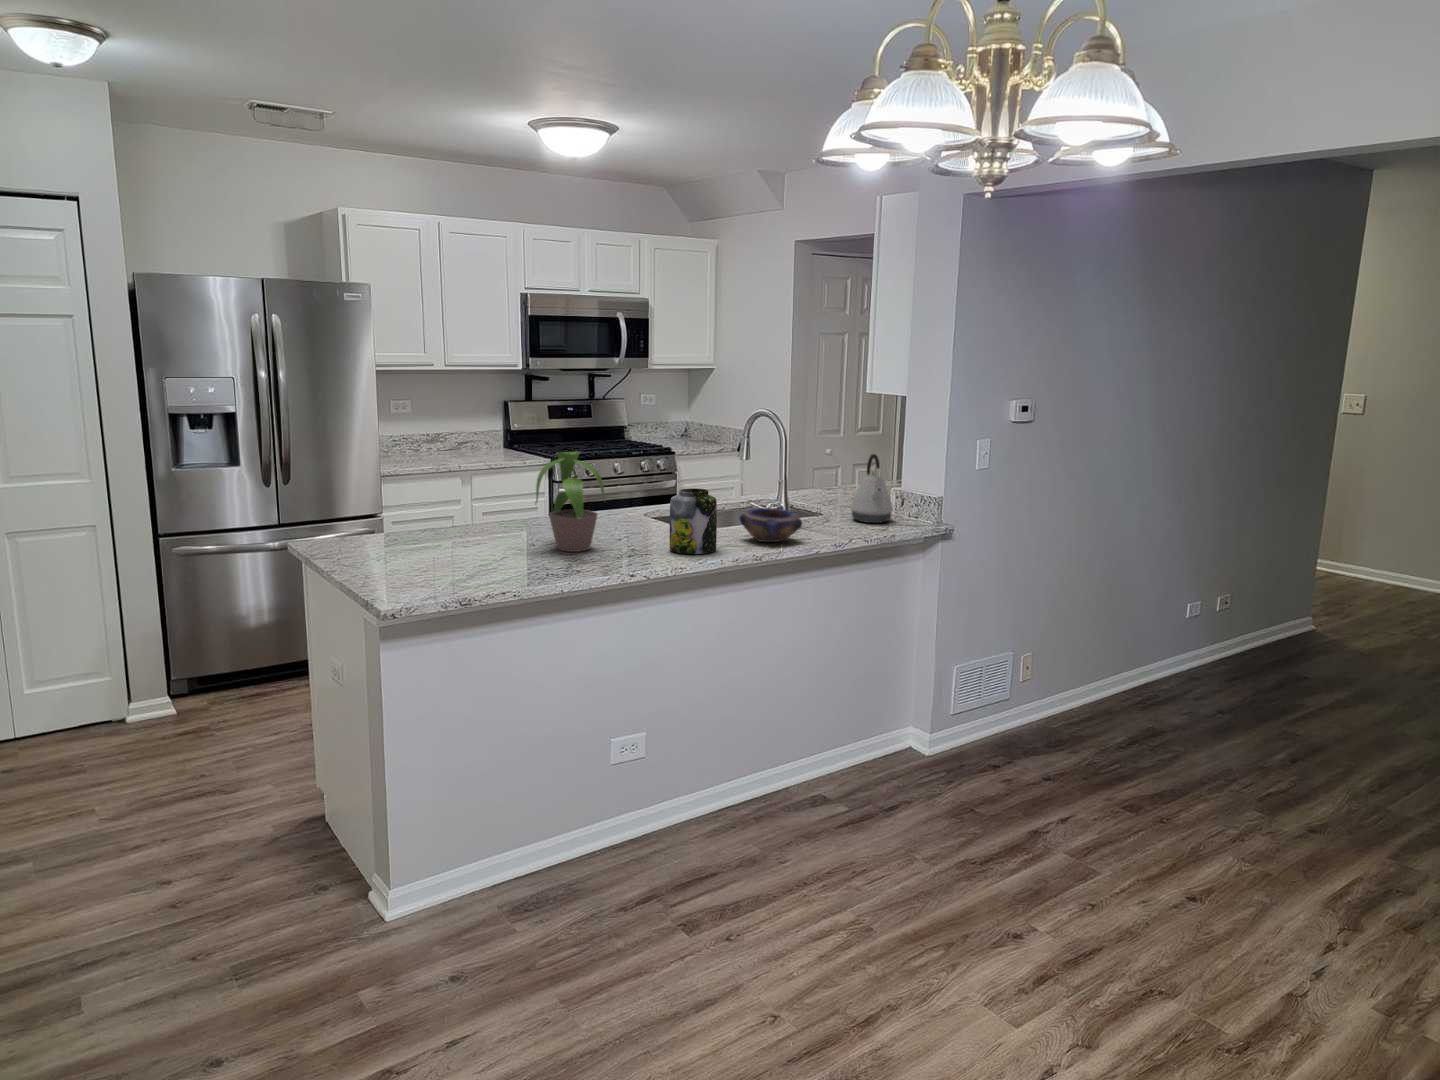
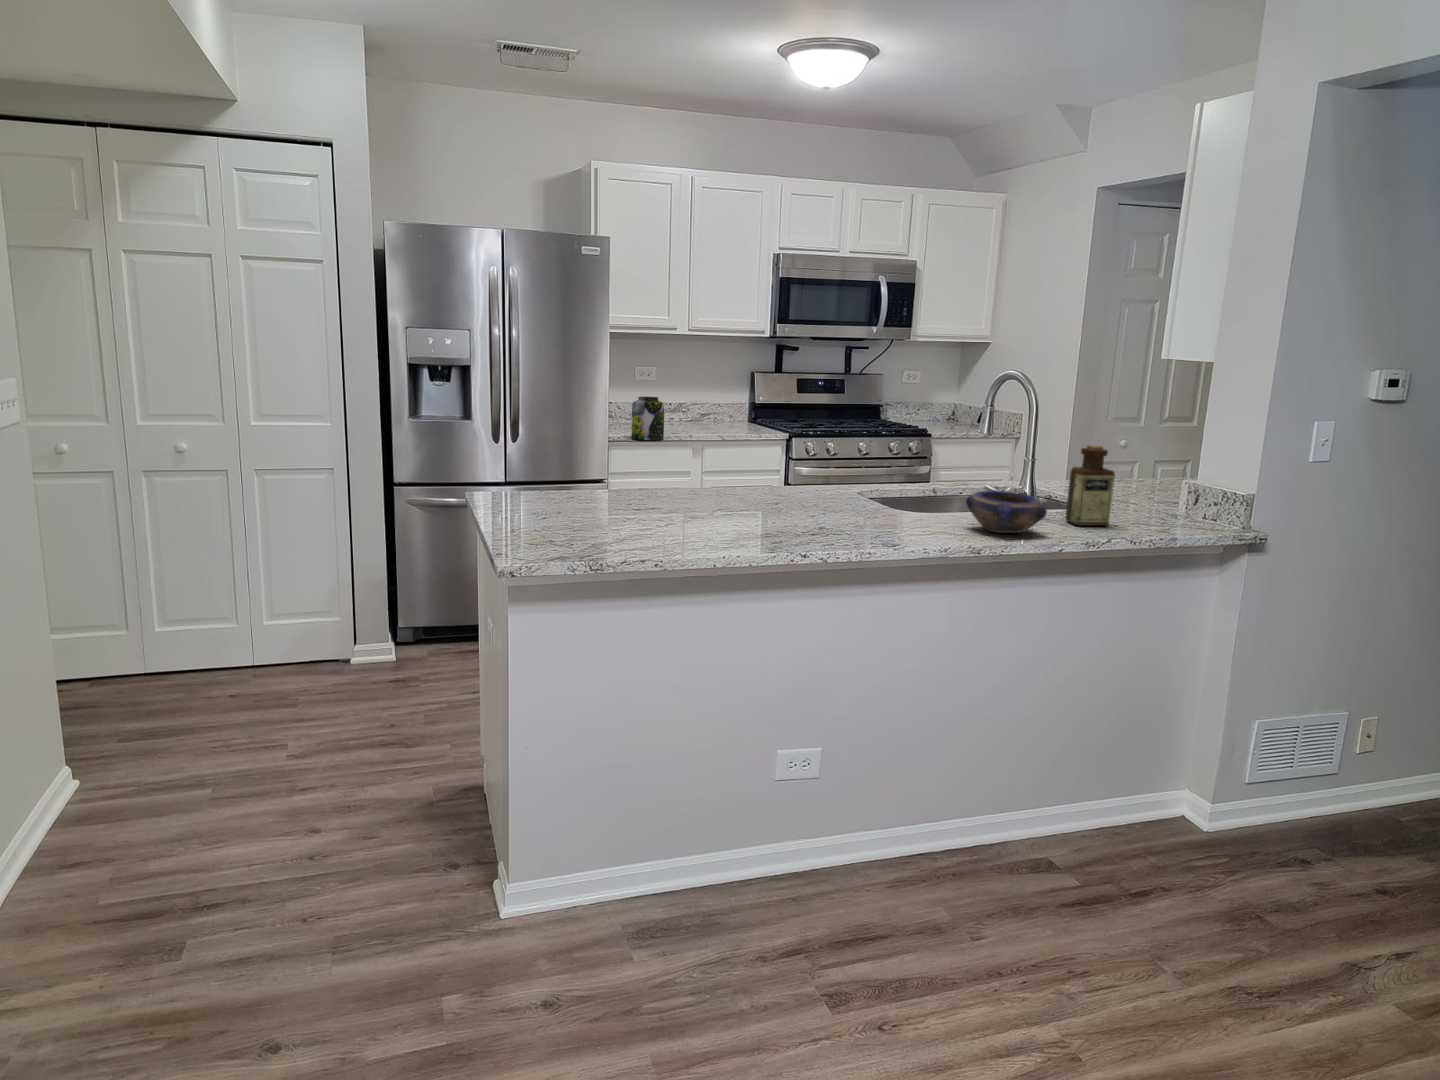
potted plant: present [536,452,605,552] -> none [709,407,808,525]
kettle: present [851,454,893,523] -> none [1122,434,1181,522]
bottle: none [812,467,847,531] -> present [1066,445,1115,526]
jar: present [669,488,717,554] -> present [632,397,664,440]

